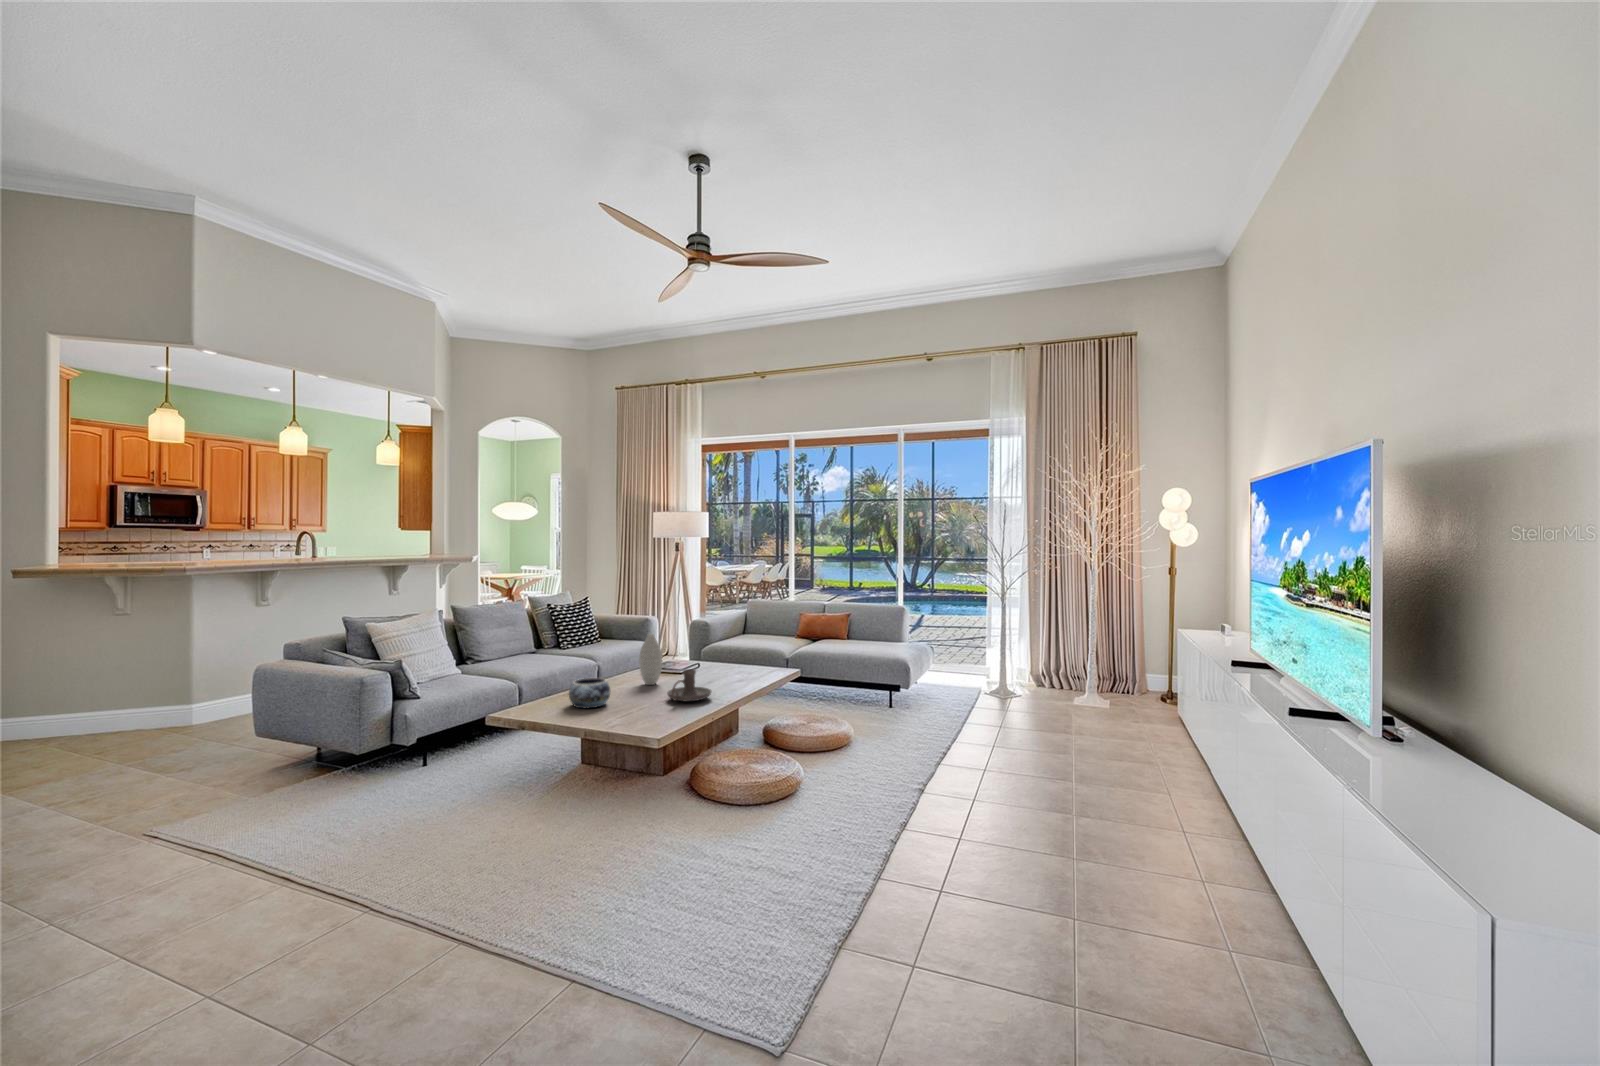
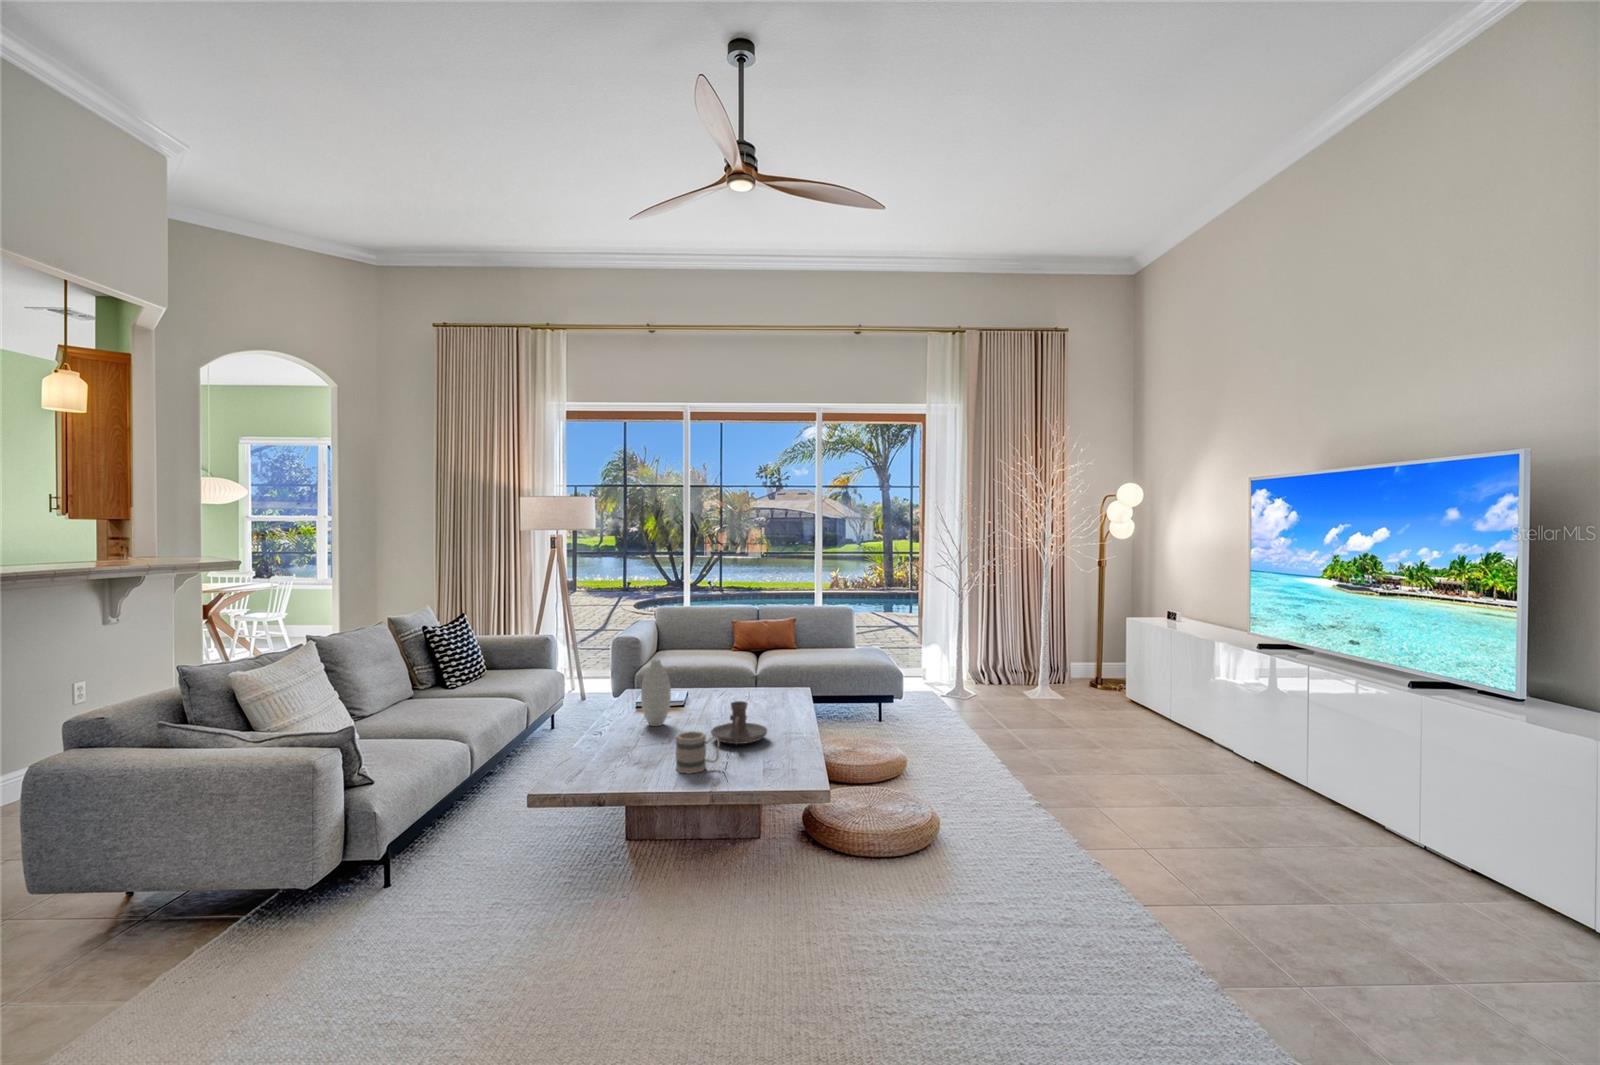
decorative bowl: present [569,678,611,708] -> none [596,725,652,770]
mug: none [615,686,646,716] -> present [676,731,720,774]

